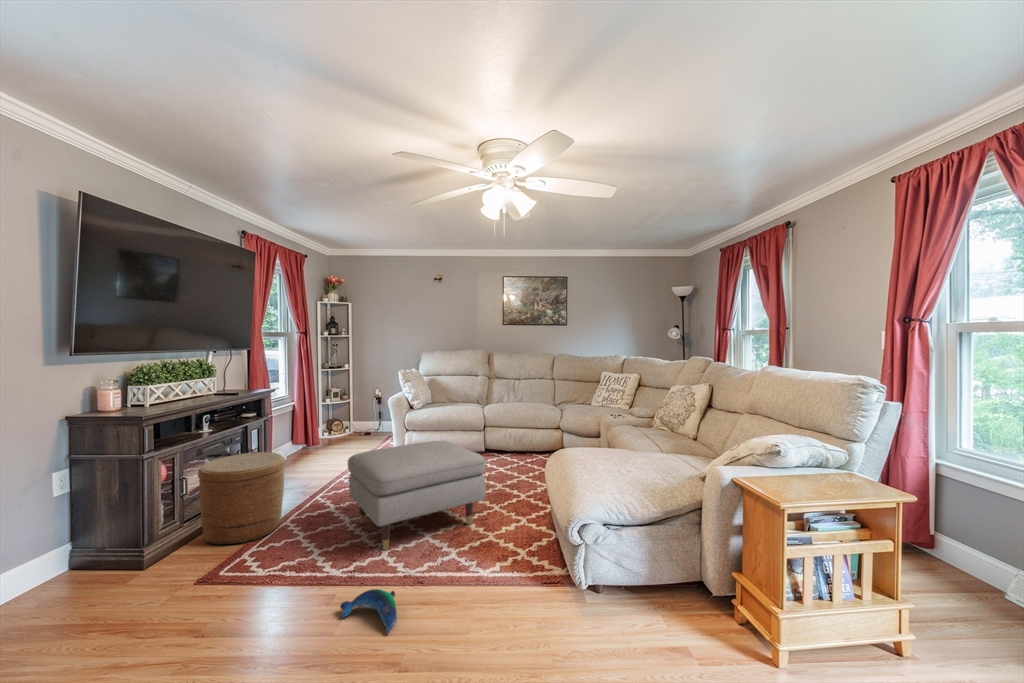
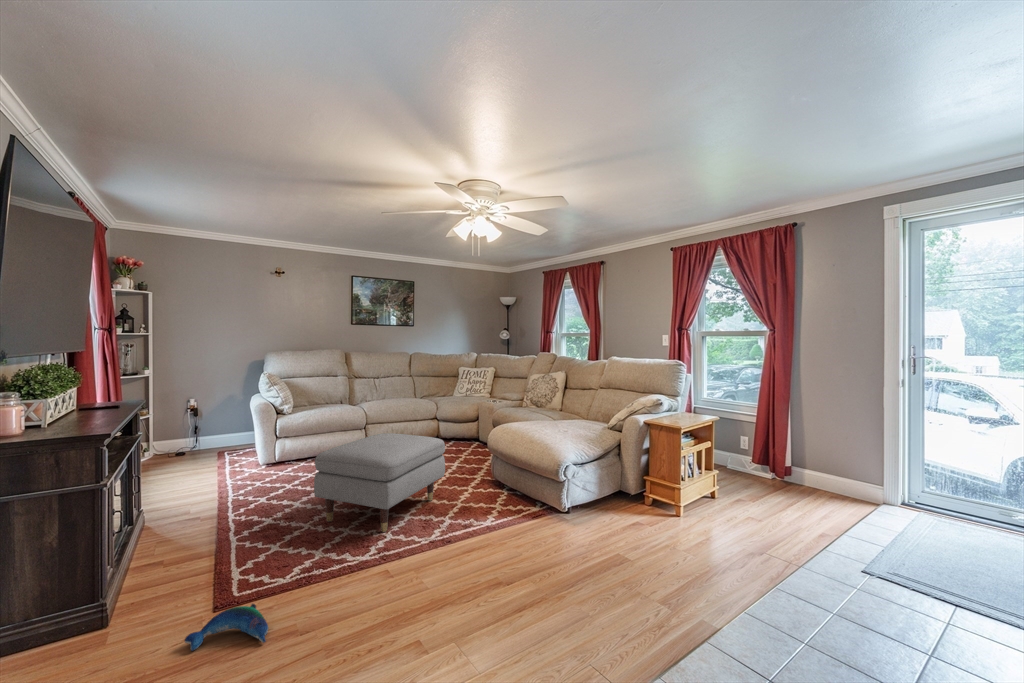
woven basket: present [198,452,285,544] -> none [138,466,245,577]
plush toy: present [340,589,397,633] -> present [185,604,268,651]

